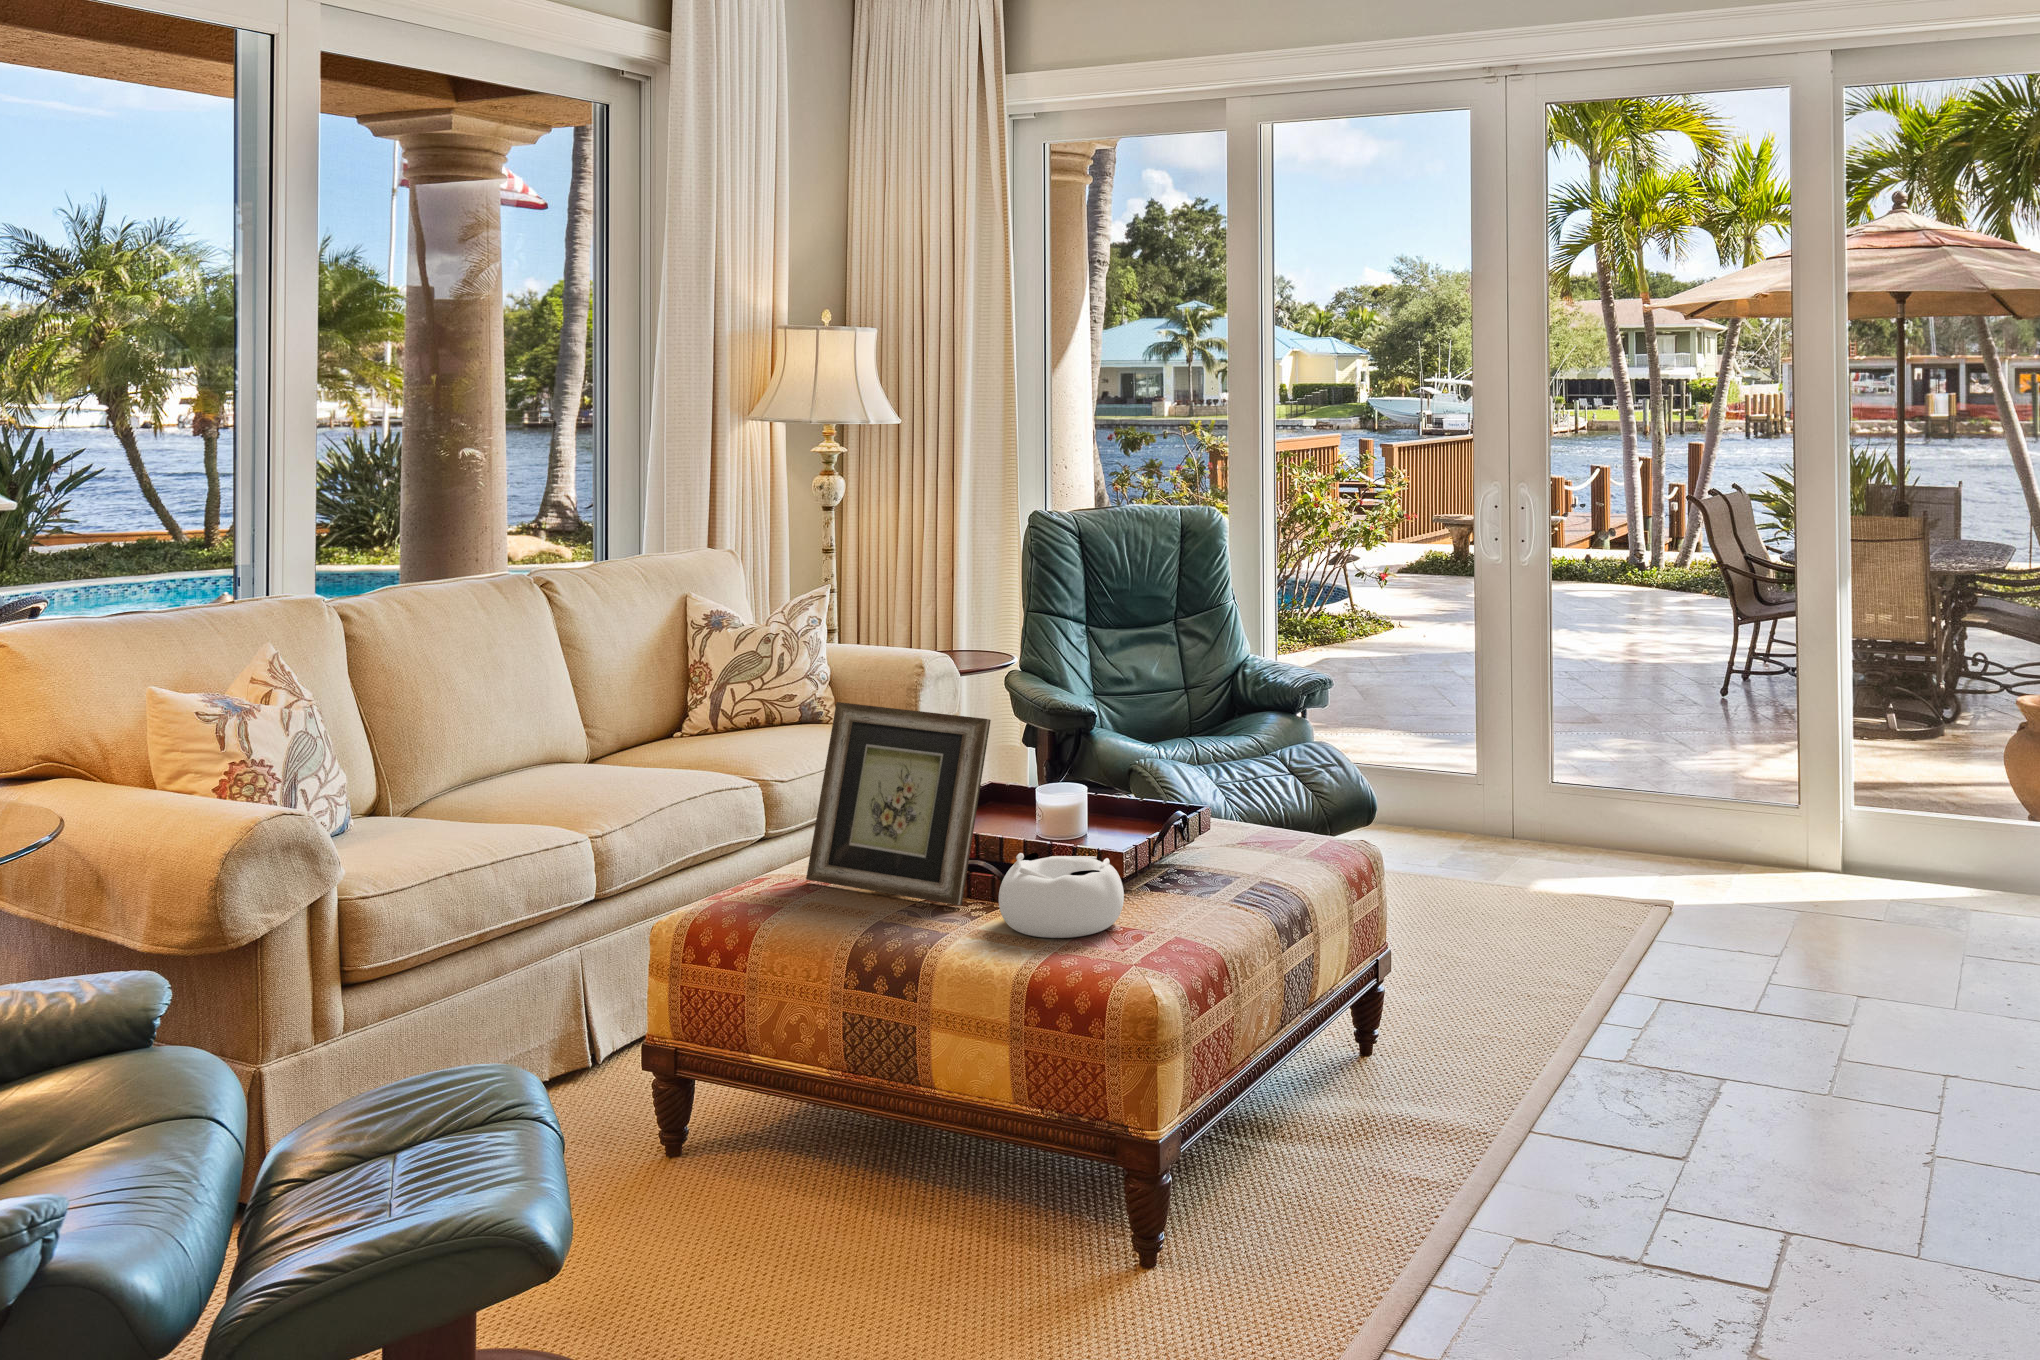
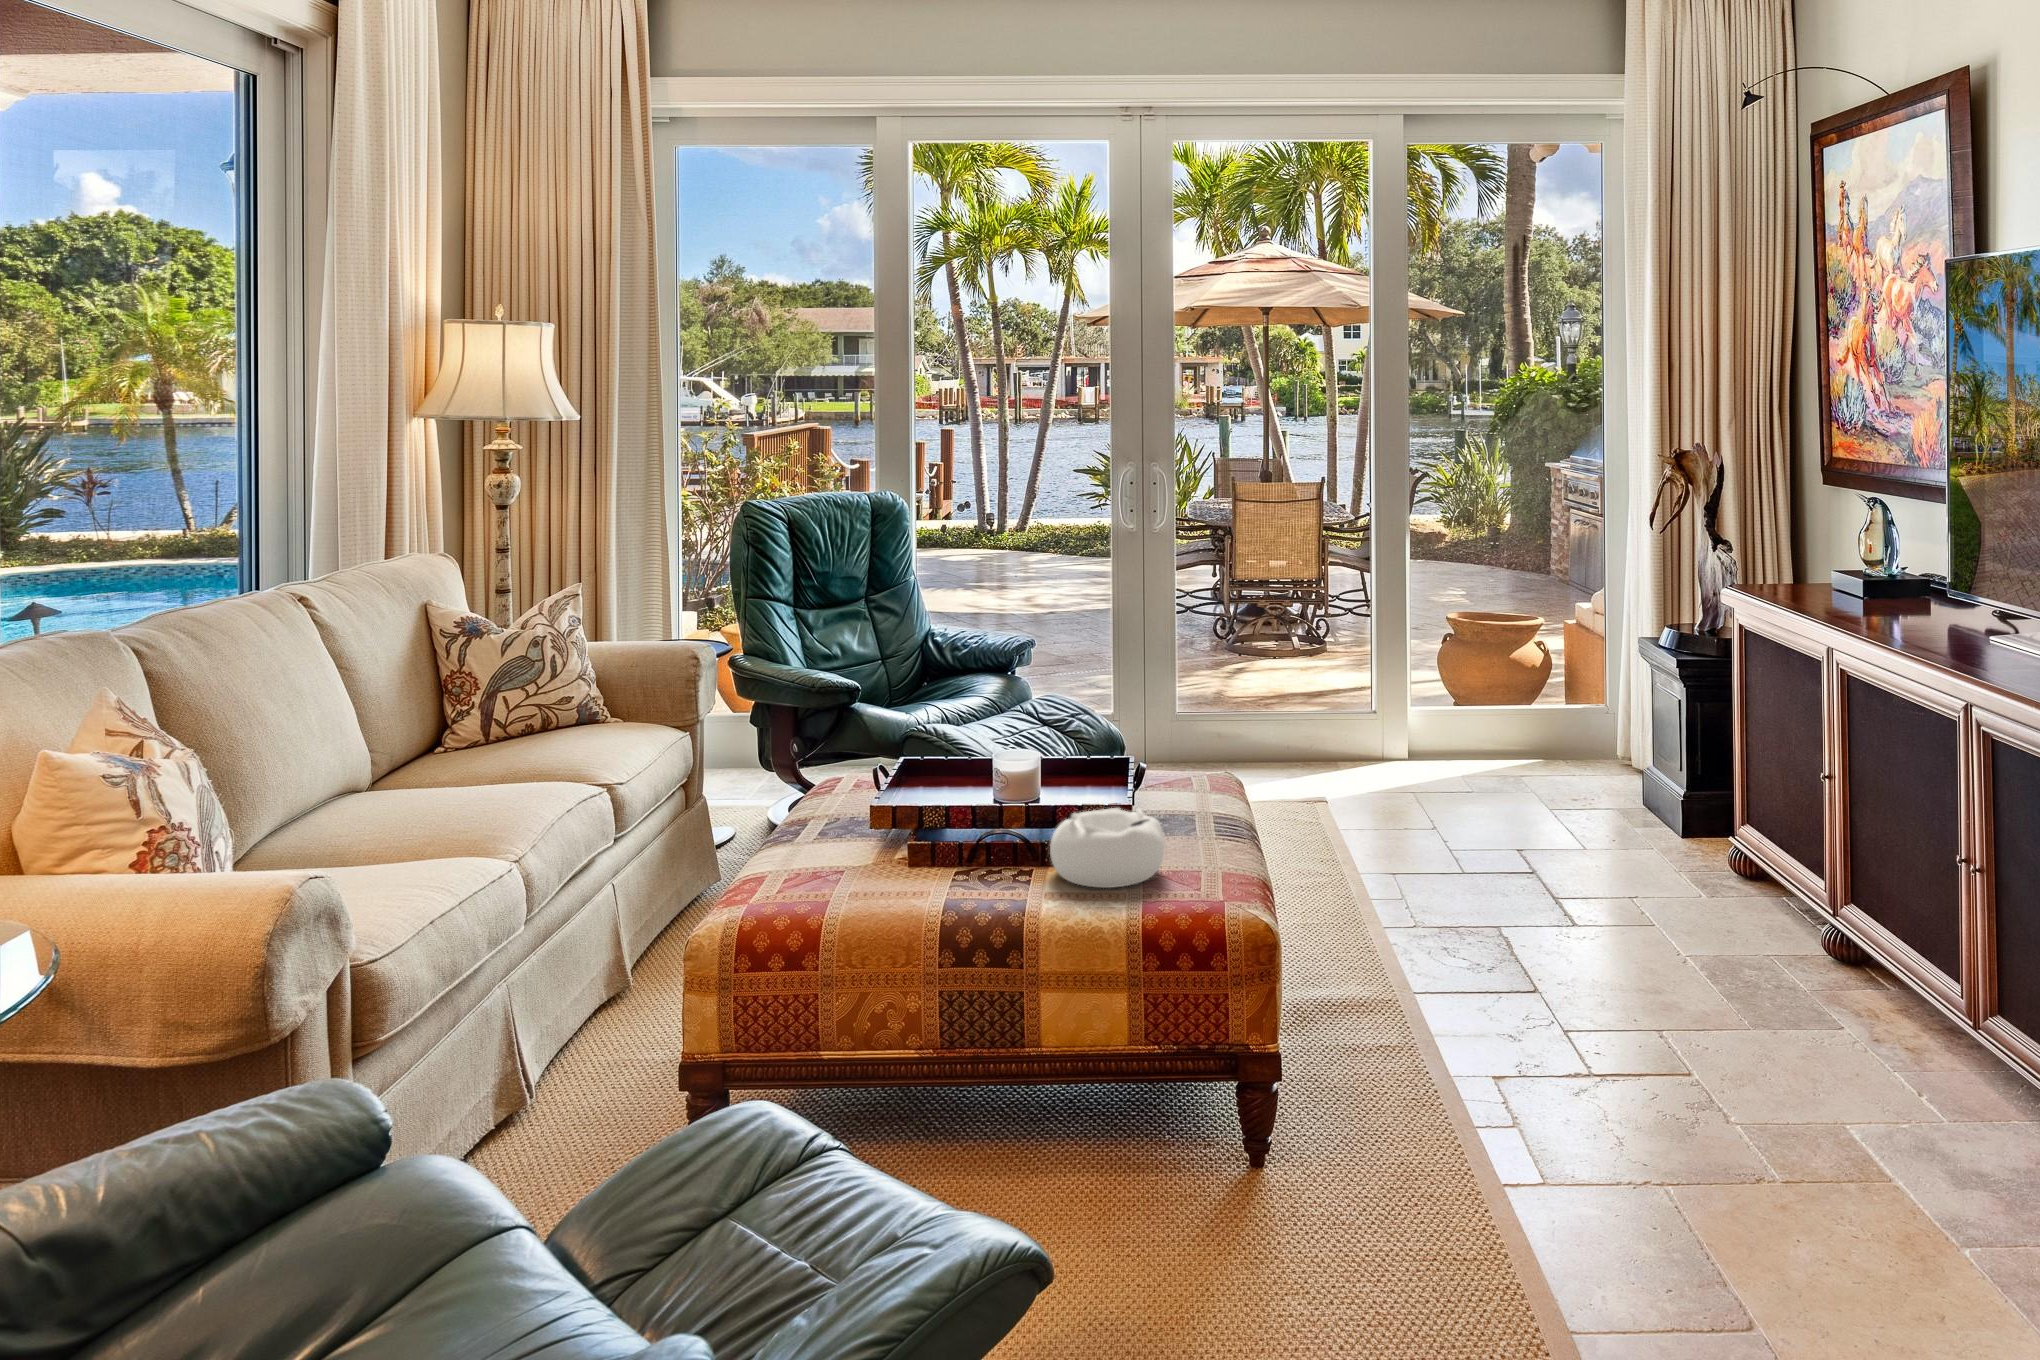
picture frame: present [806,702,991,905] -> none [808,692,998,870]

